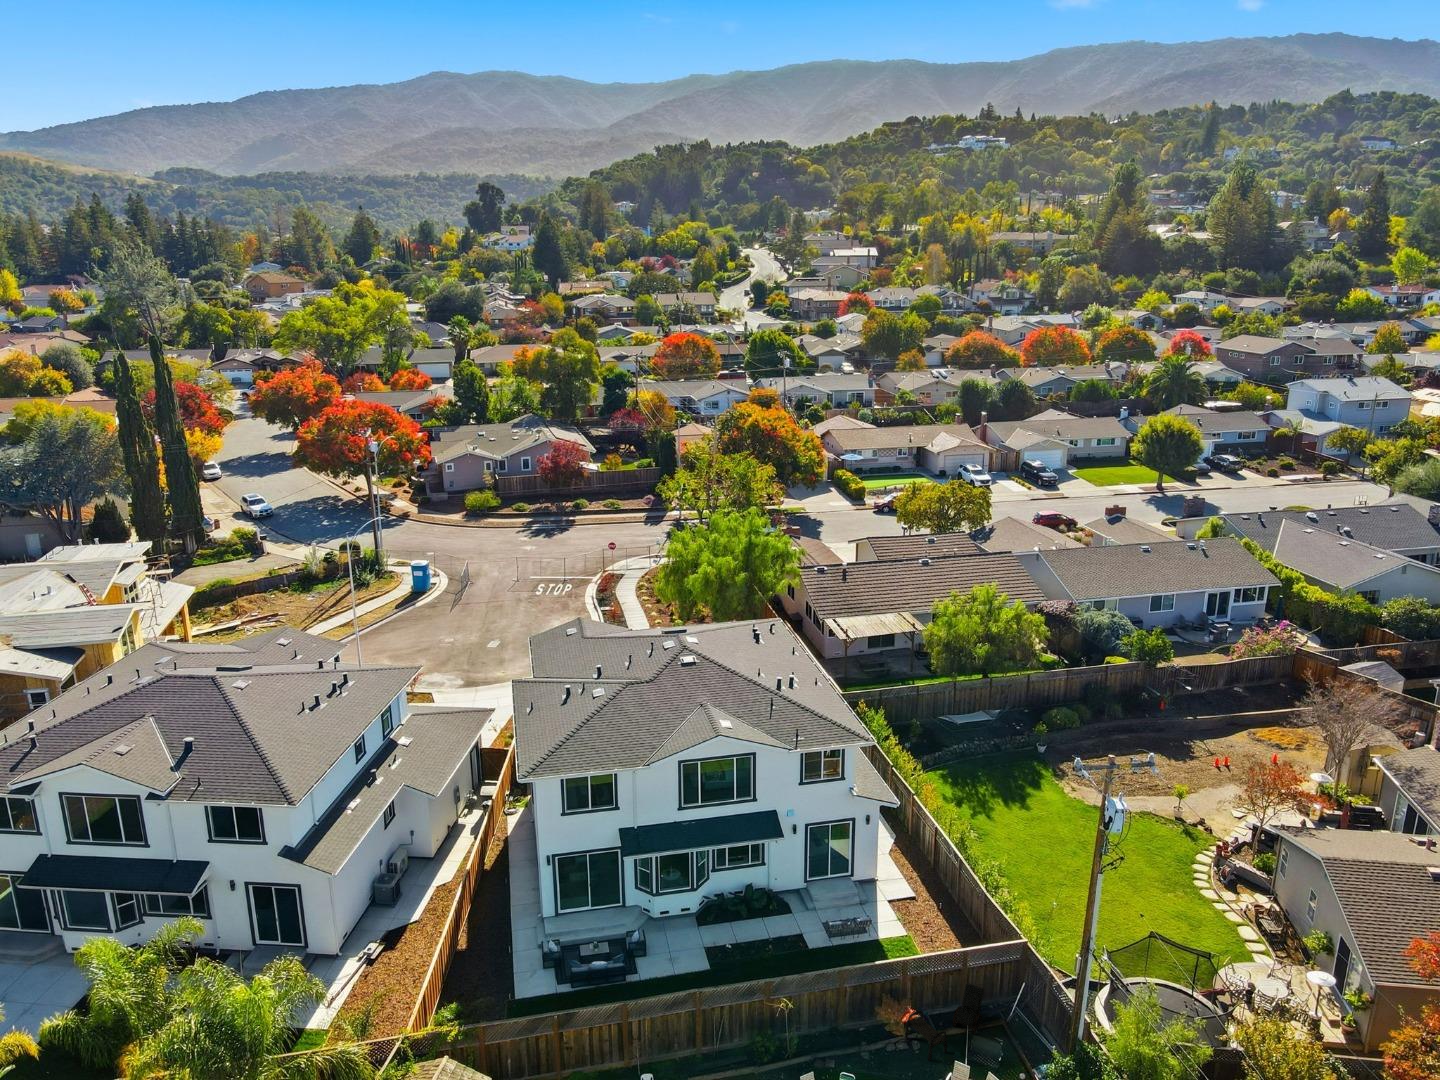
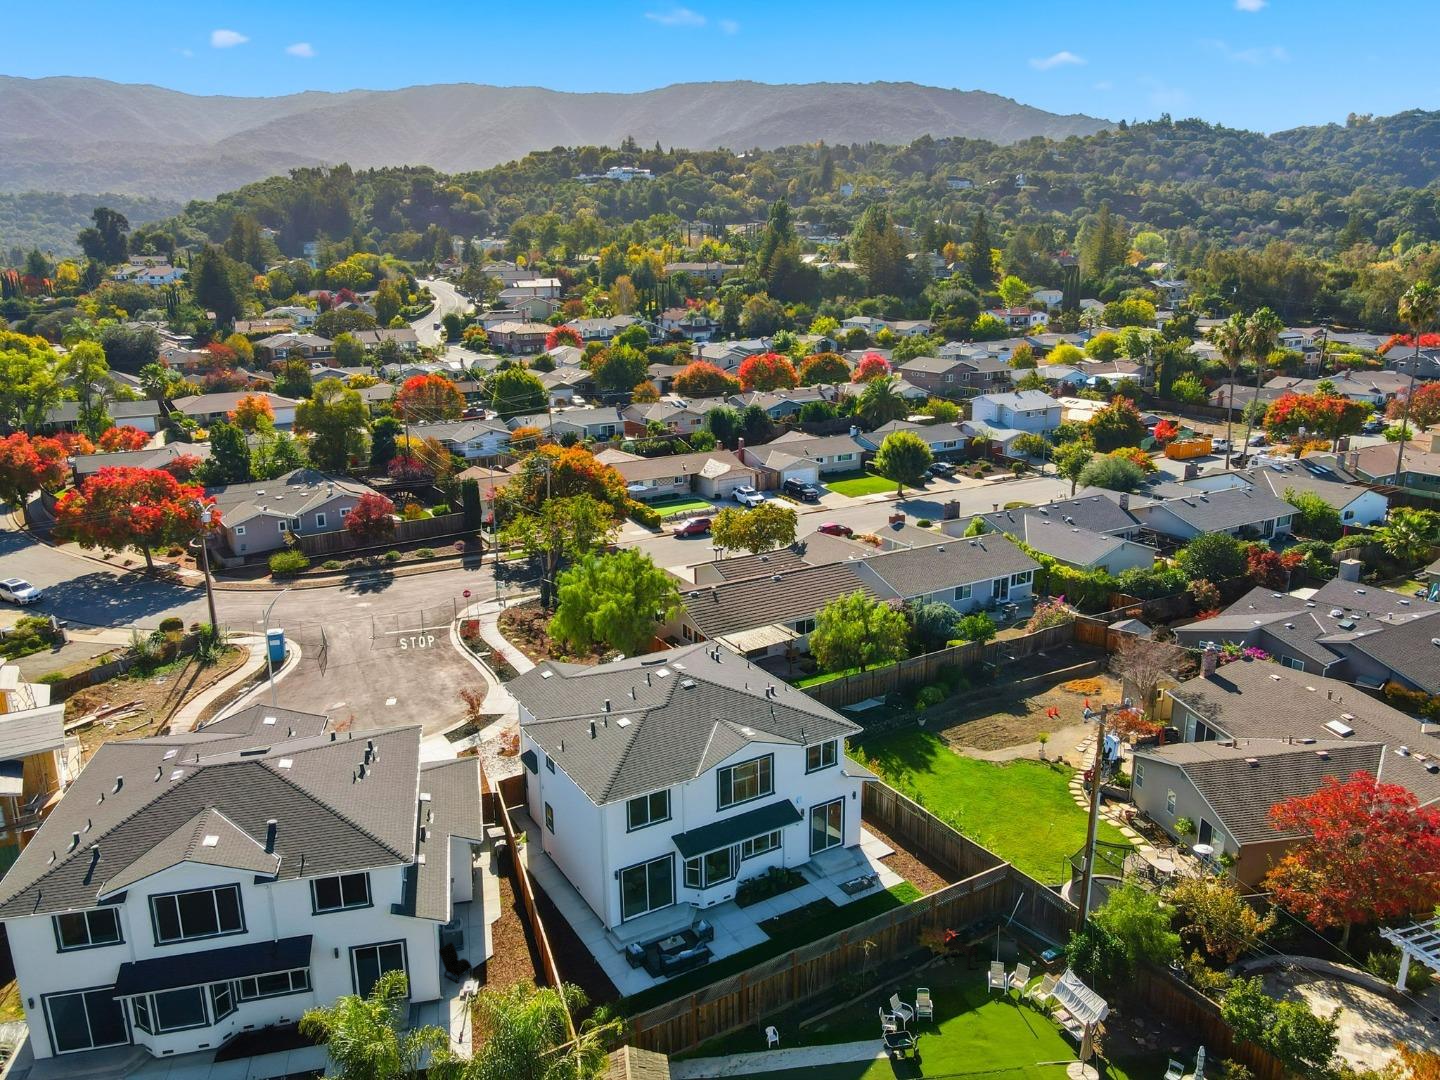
lounge chair: present [953,984,984,1034] -> present [439,942,472,983]

